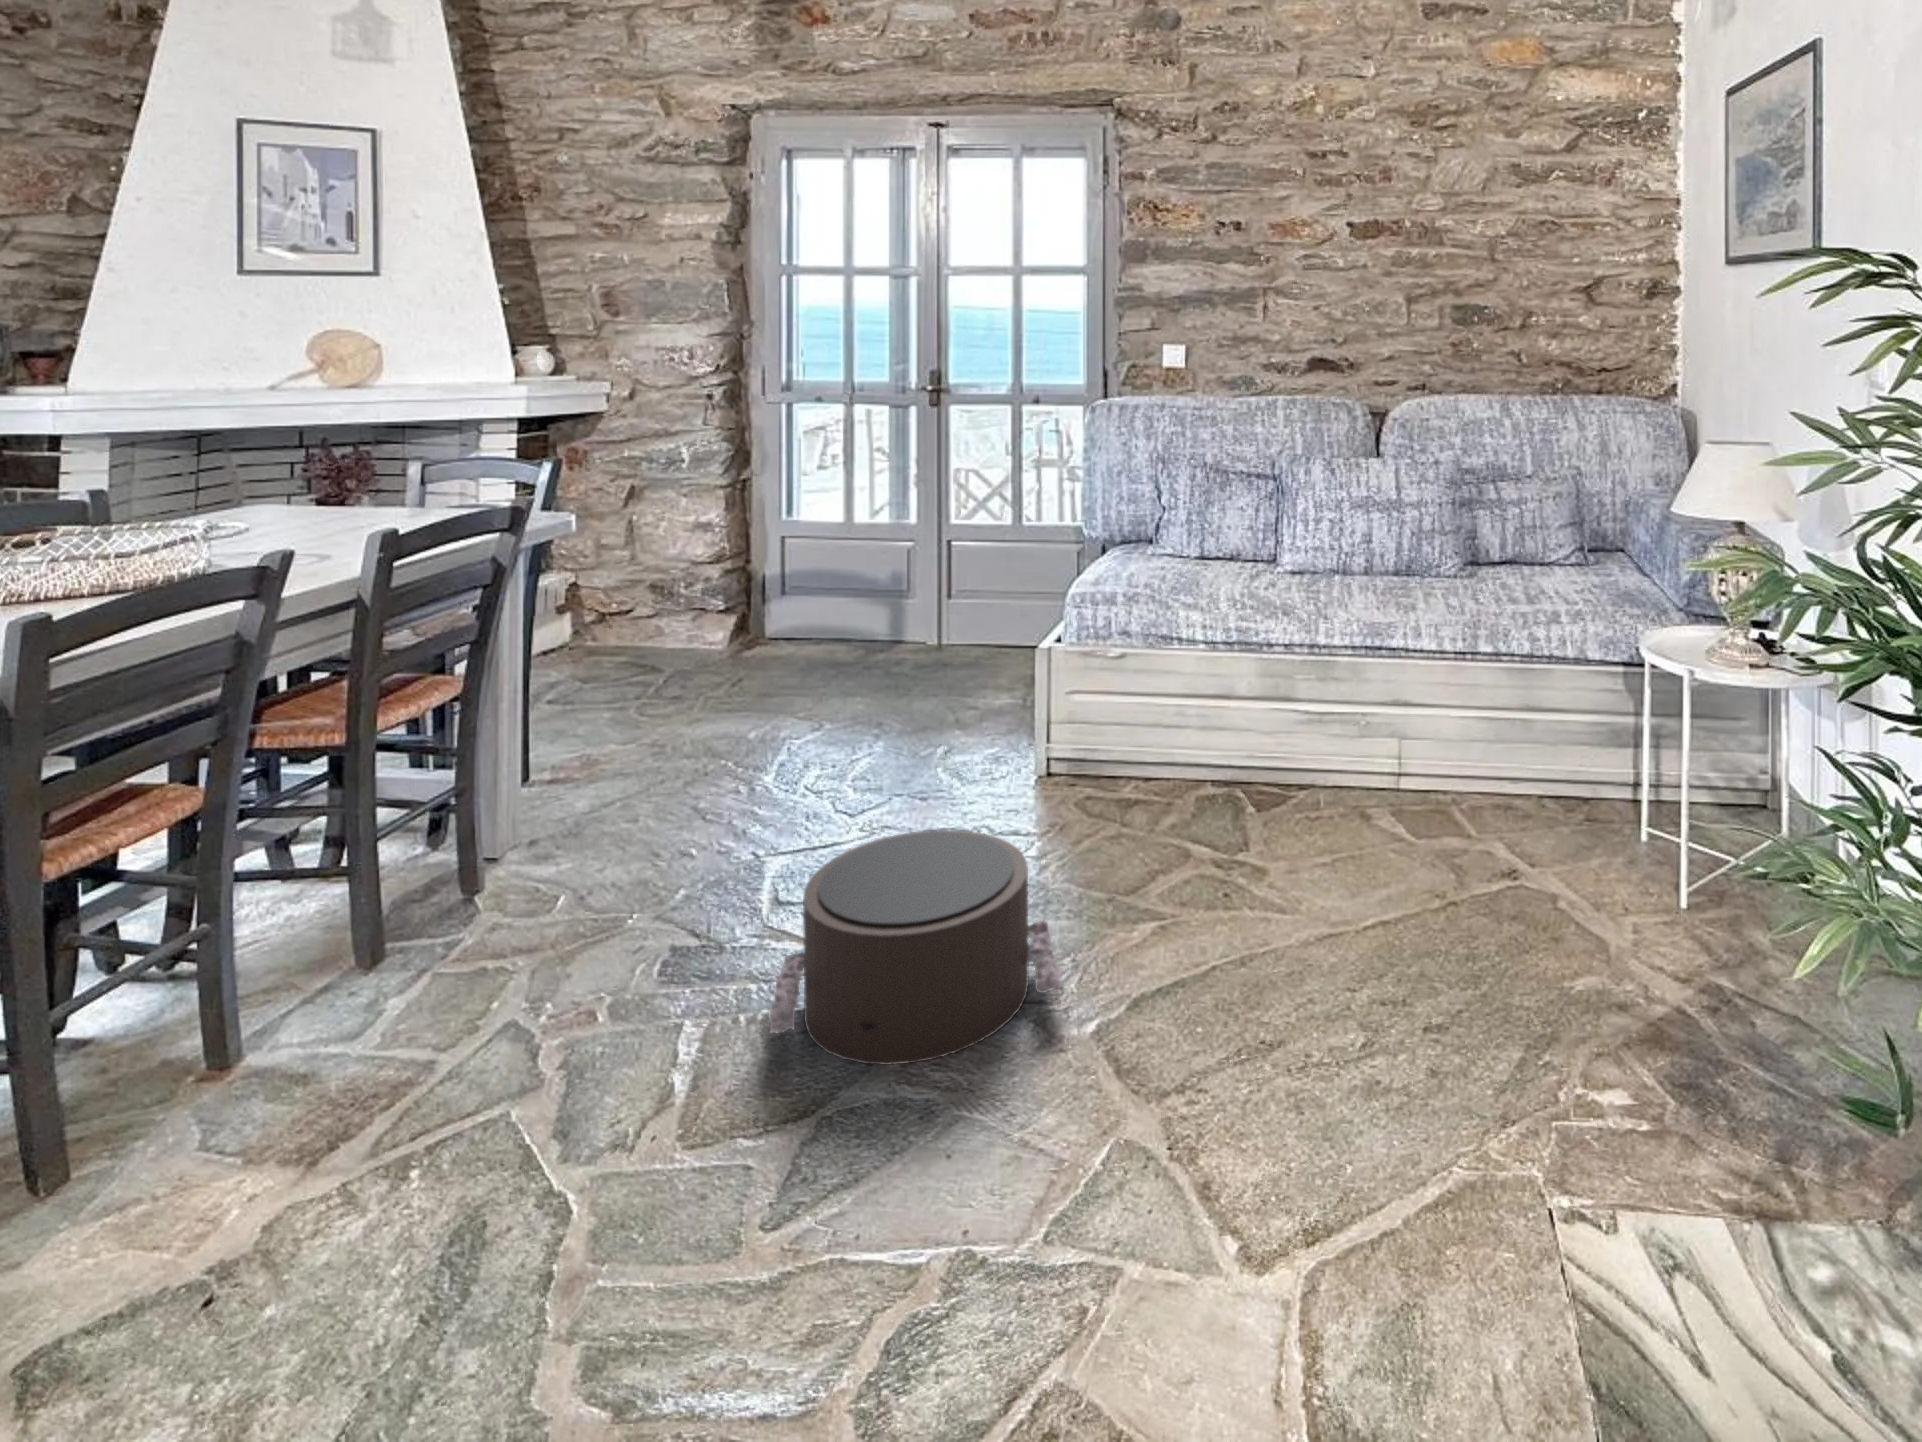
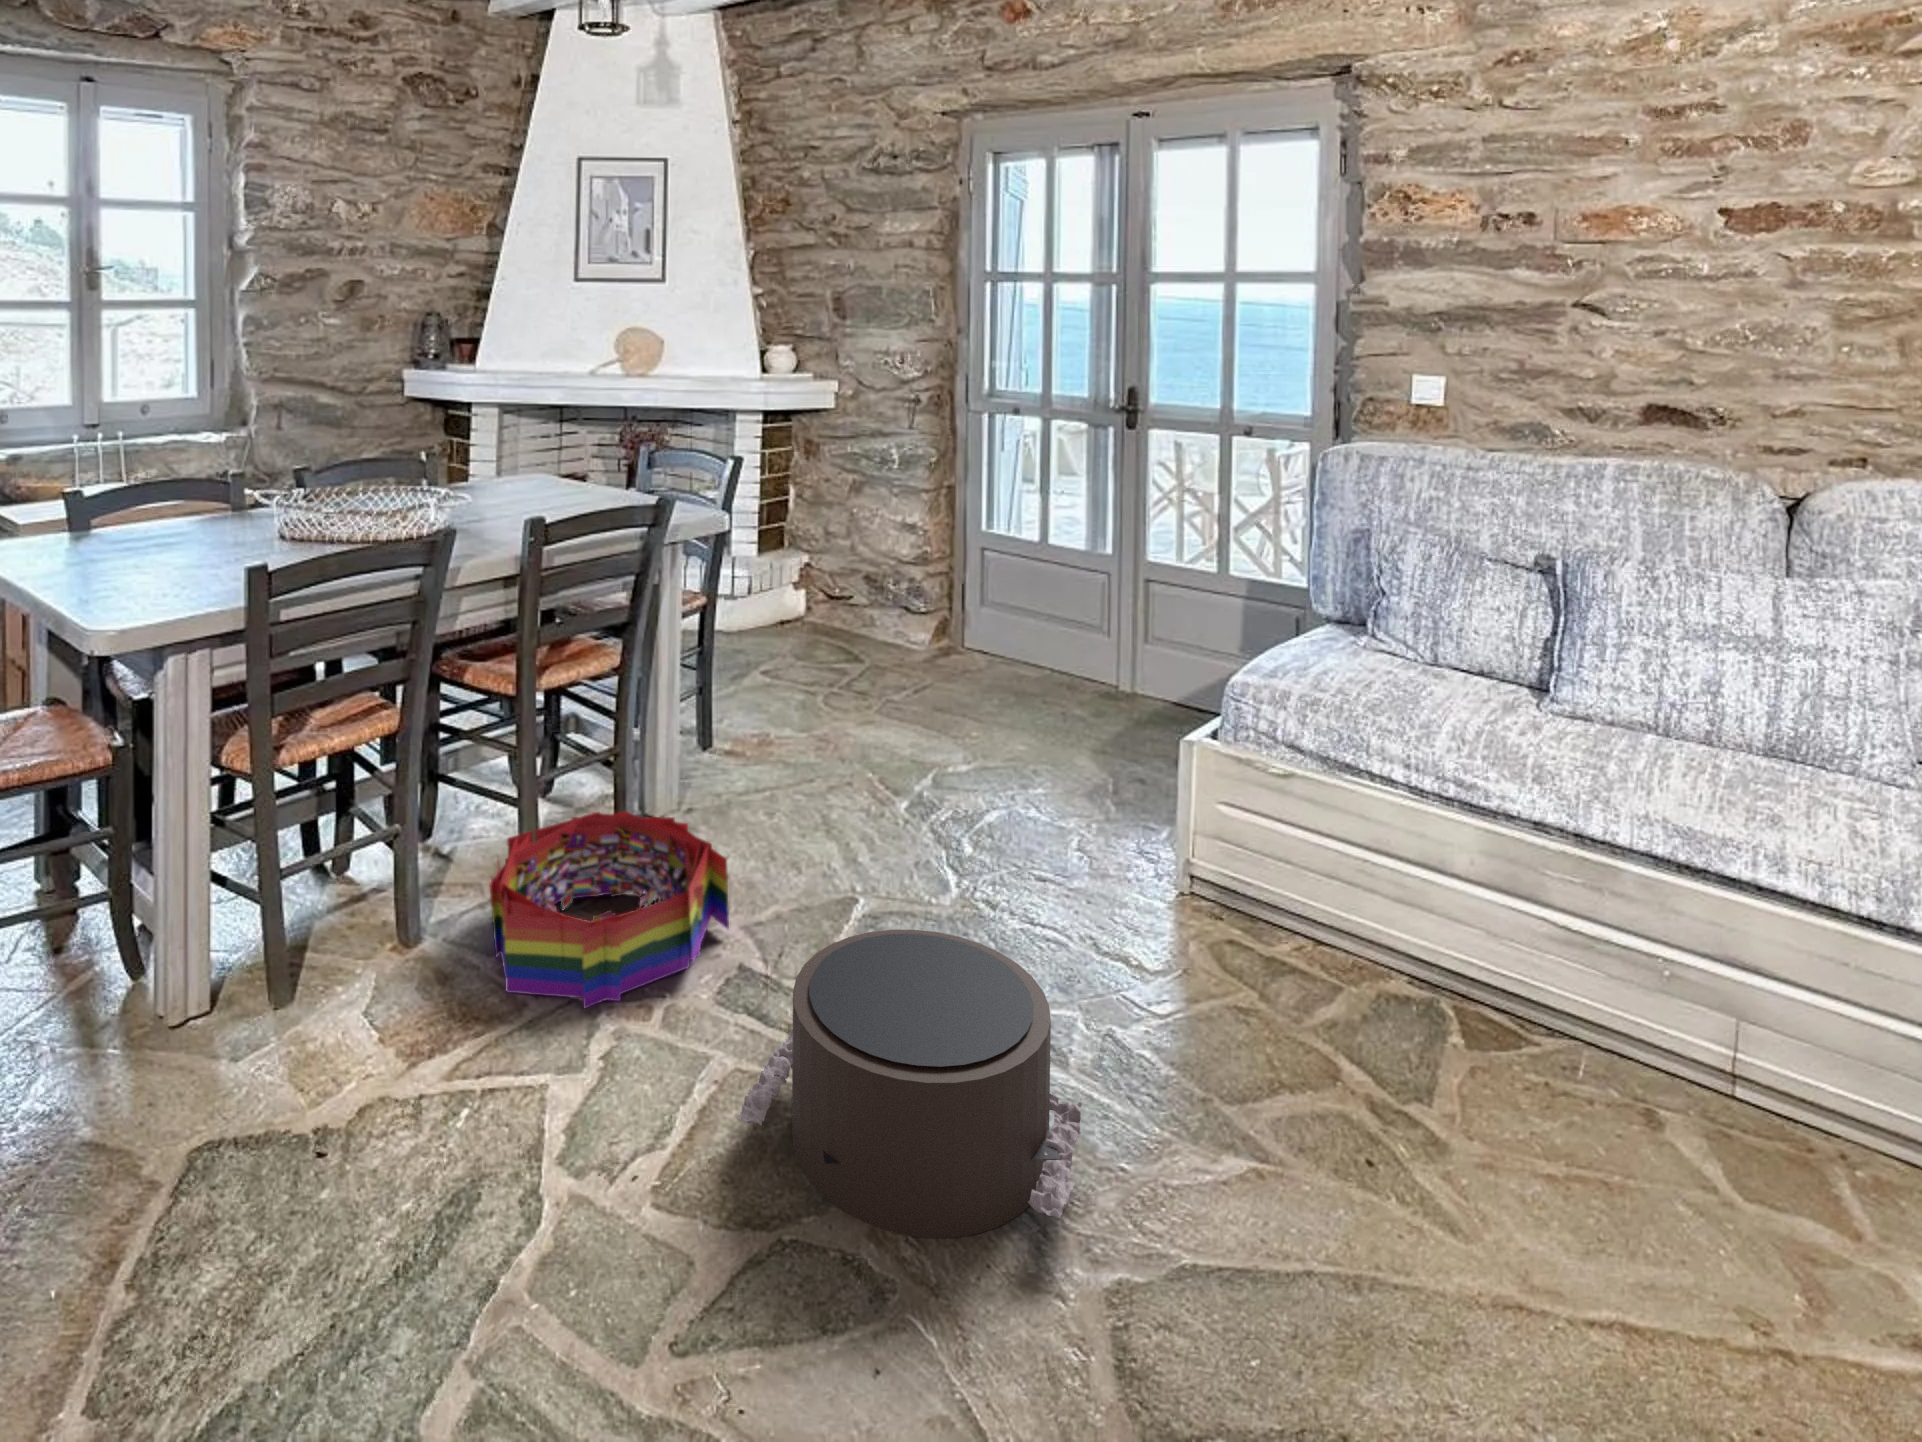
storage bin: none [366,832,661,1051] -> present [489,812,729,1008]

